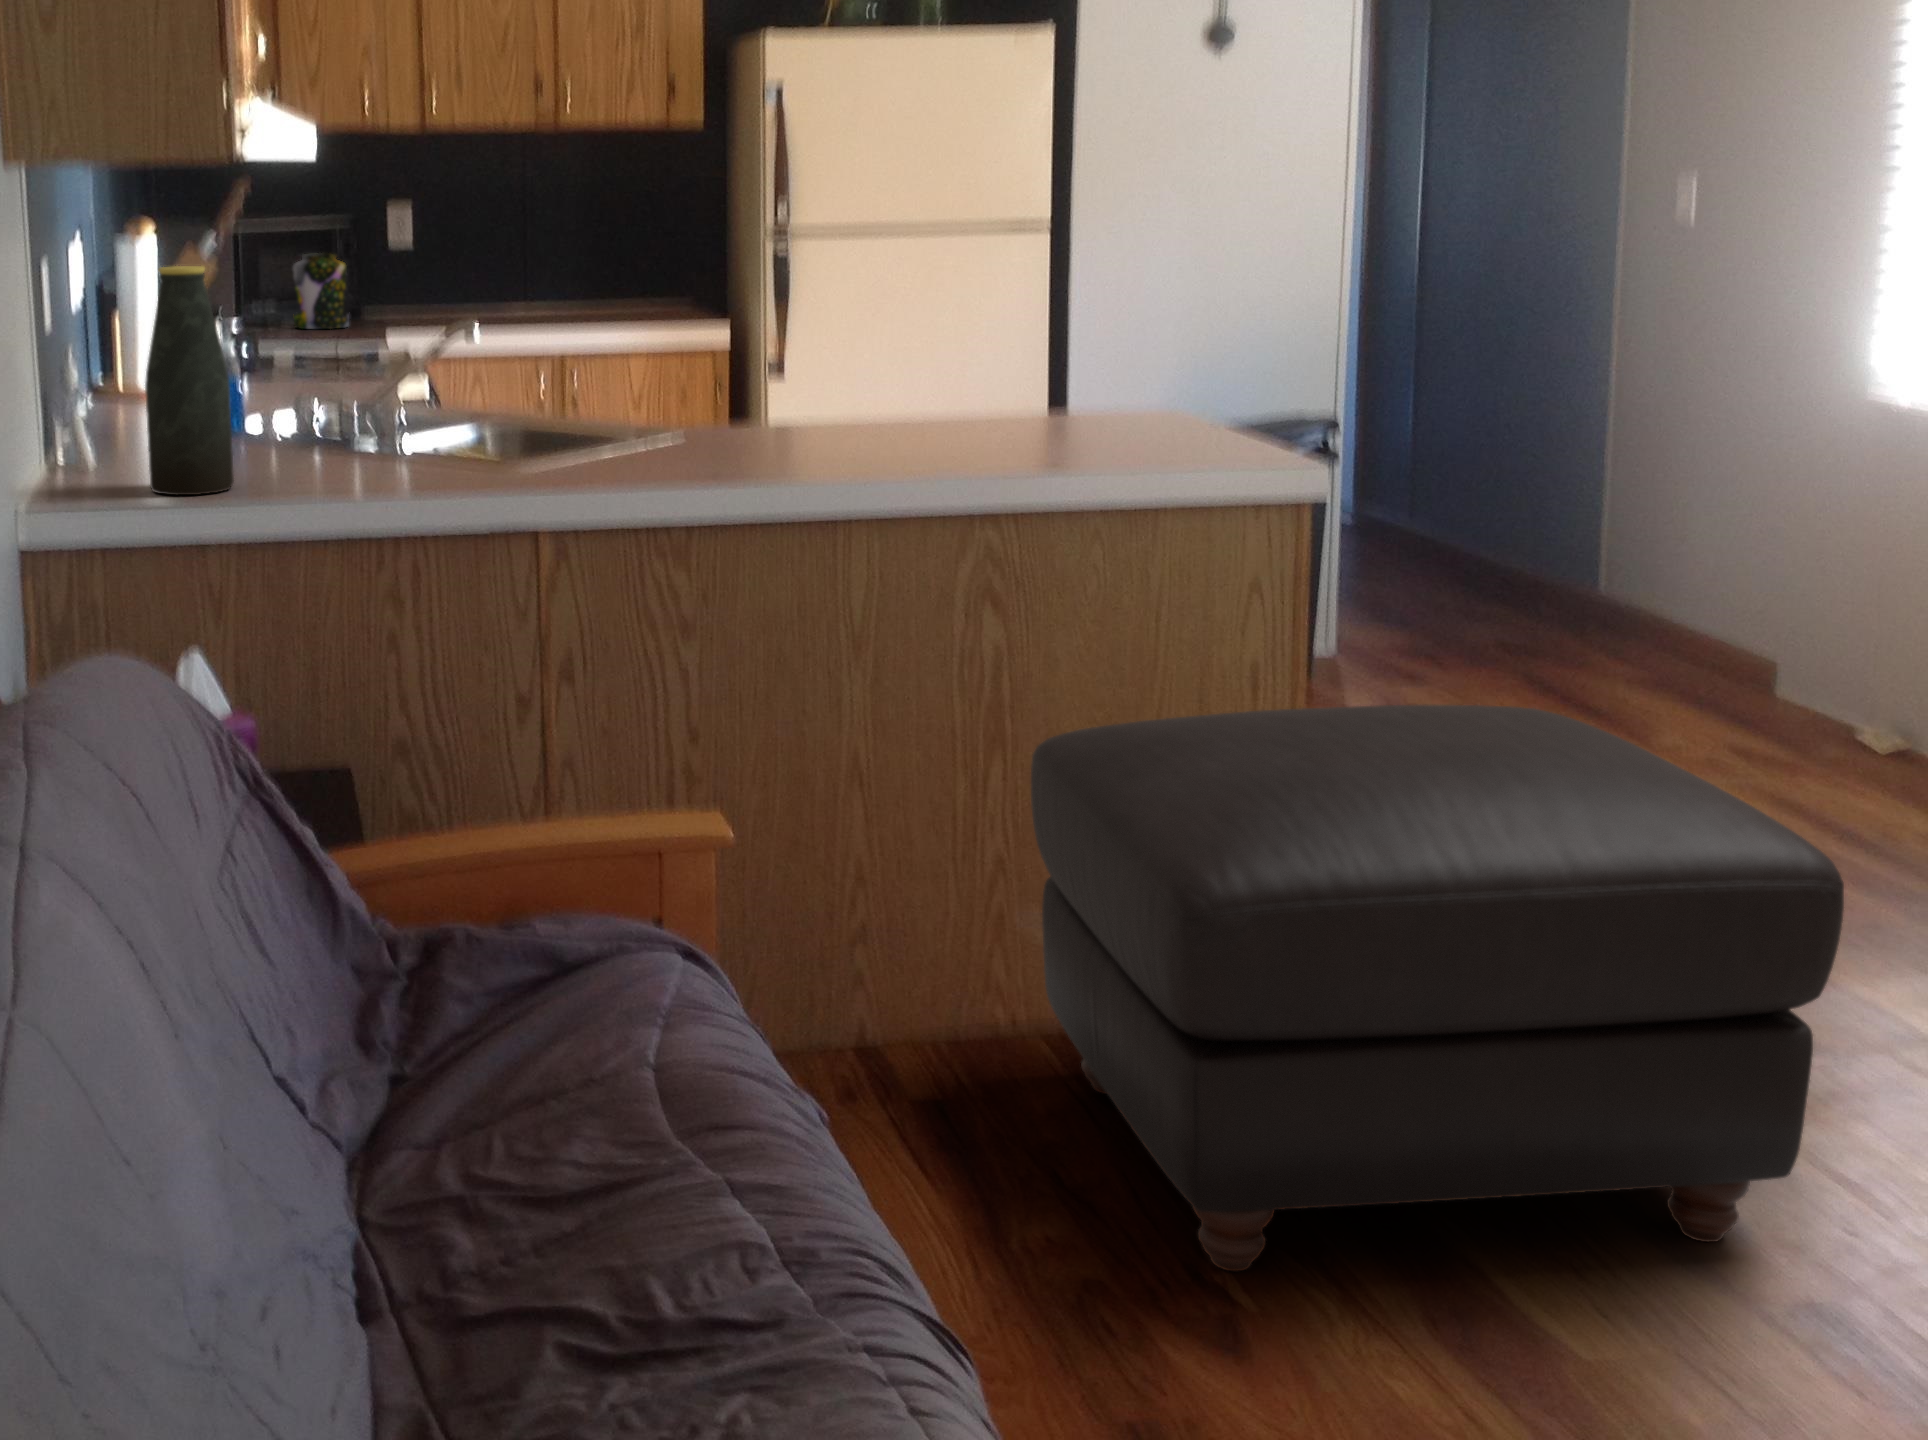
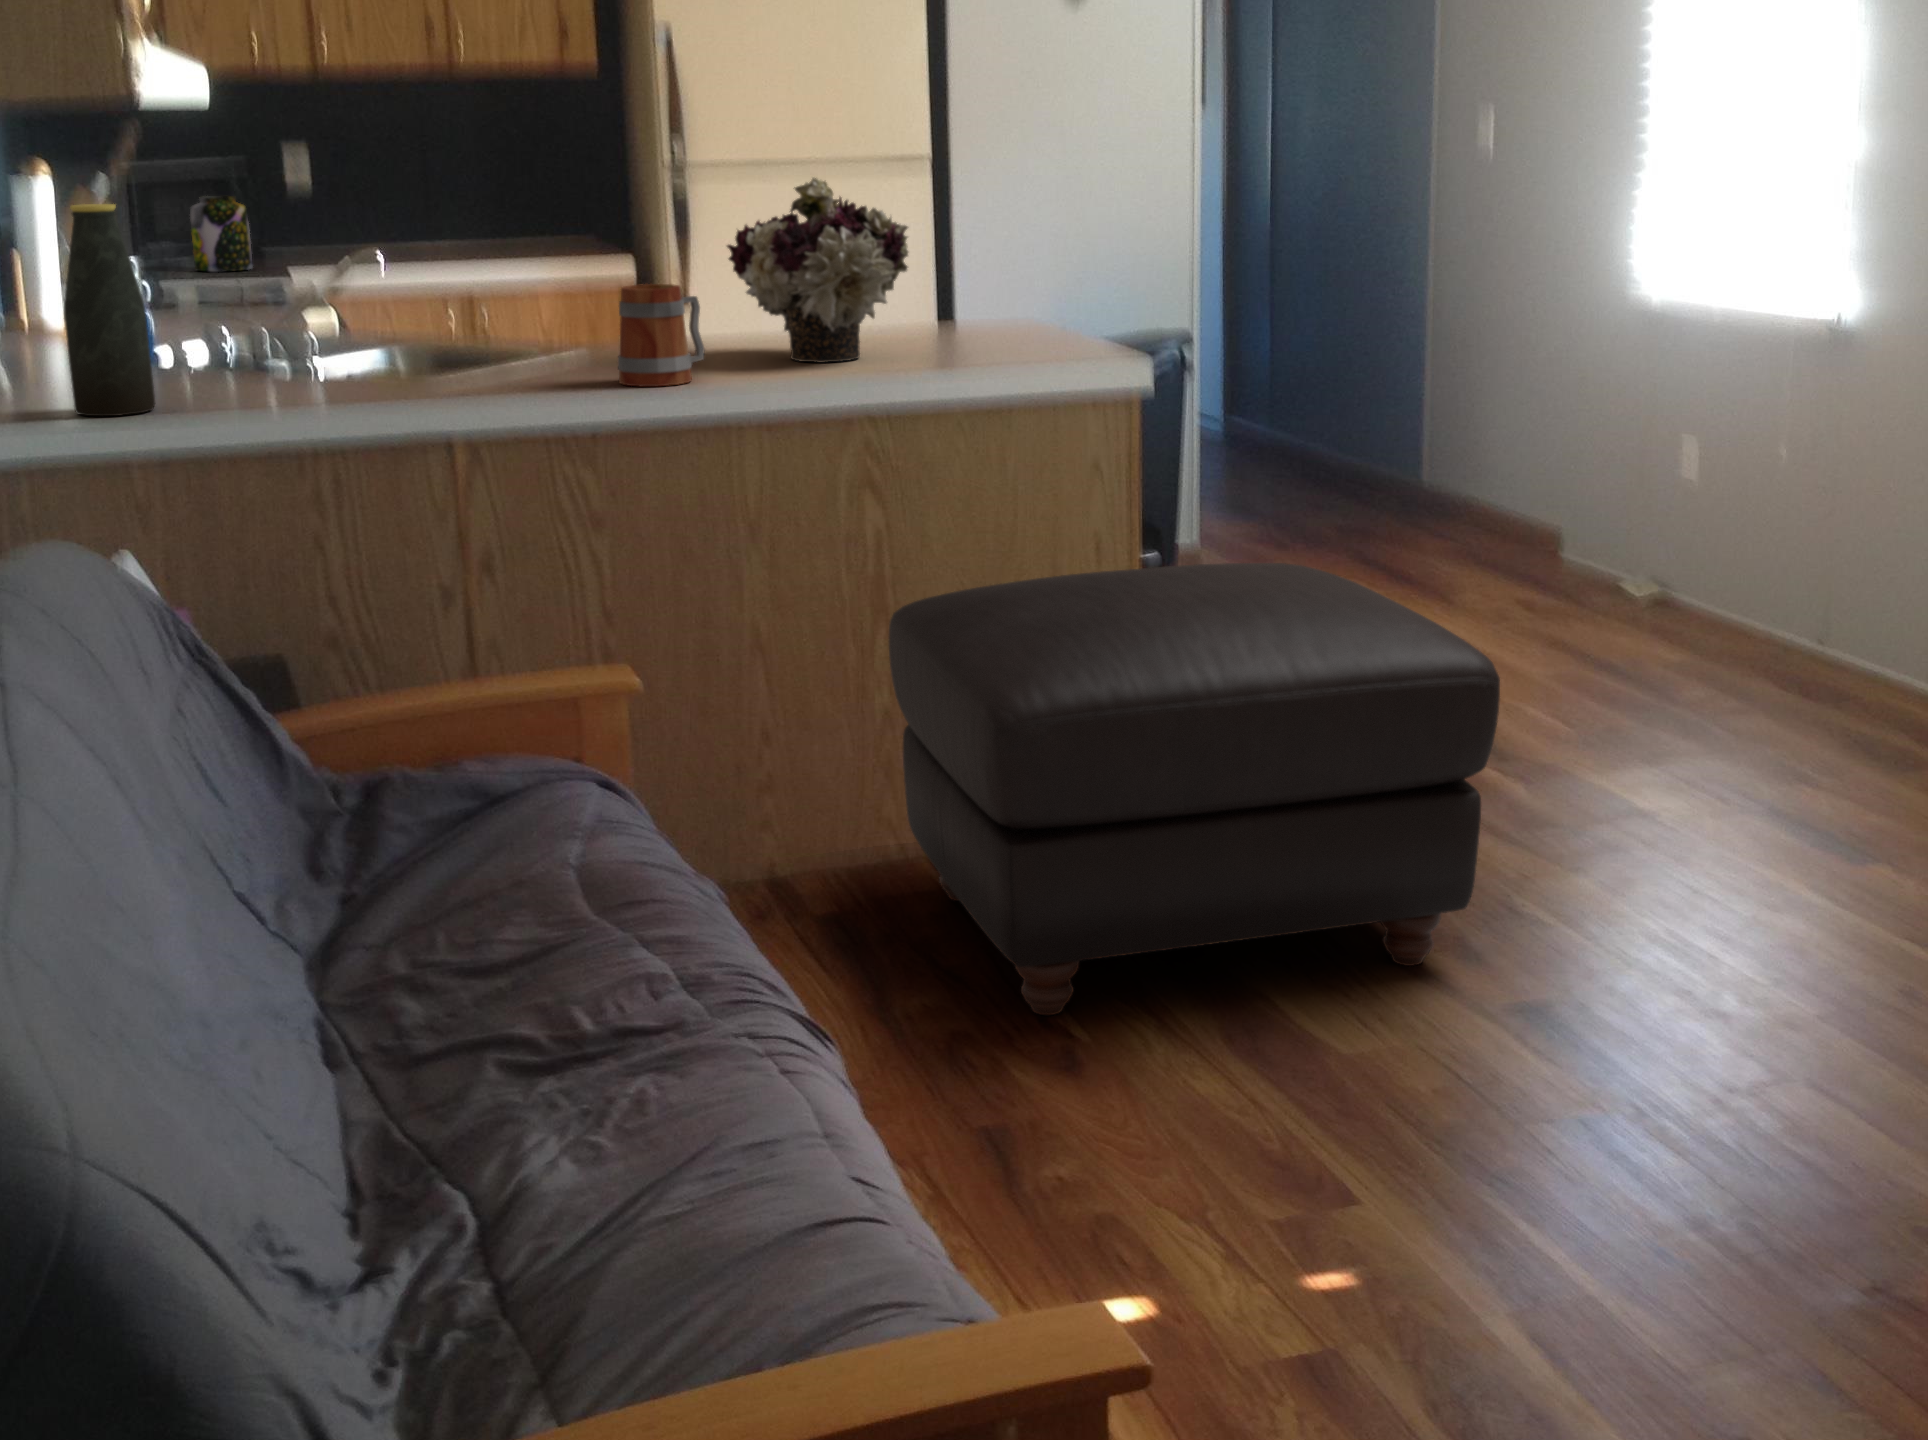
flower arrangement: none [854,239,1064,449] -> present [727,178,908,363]
mug: none [731,359,829,475] -> present [618,284,705,386]

